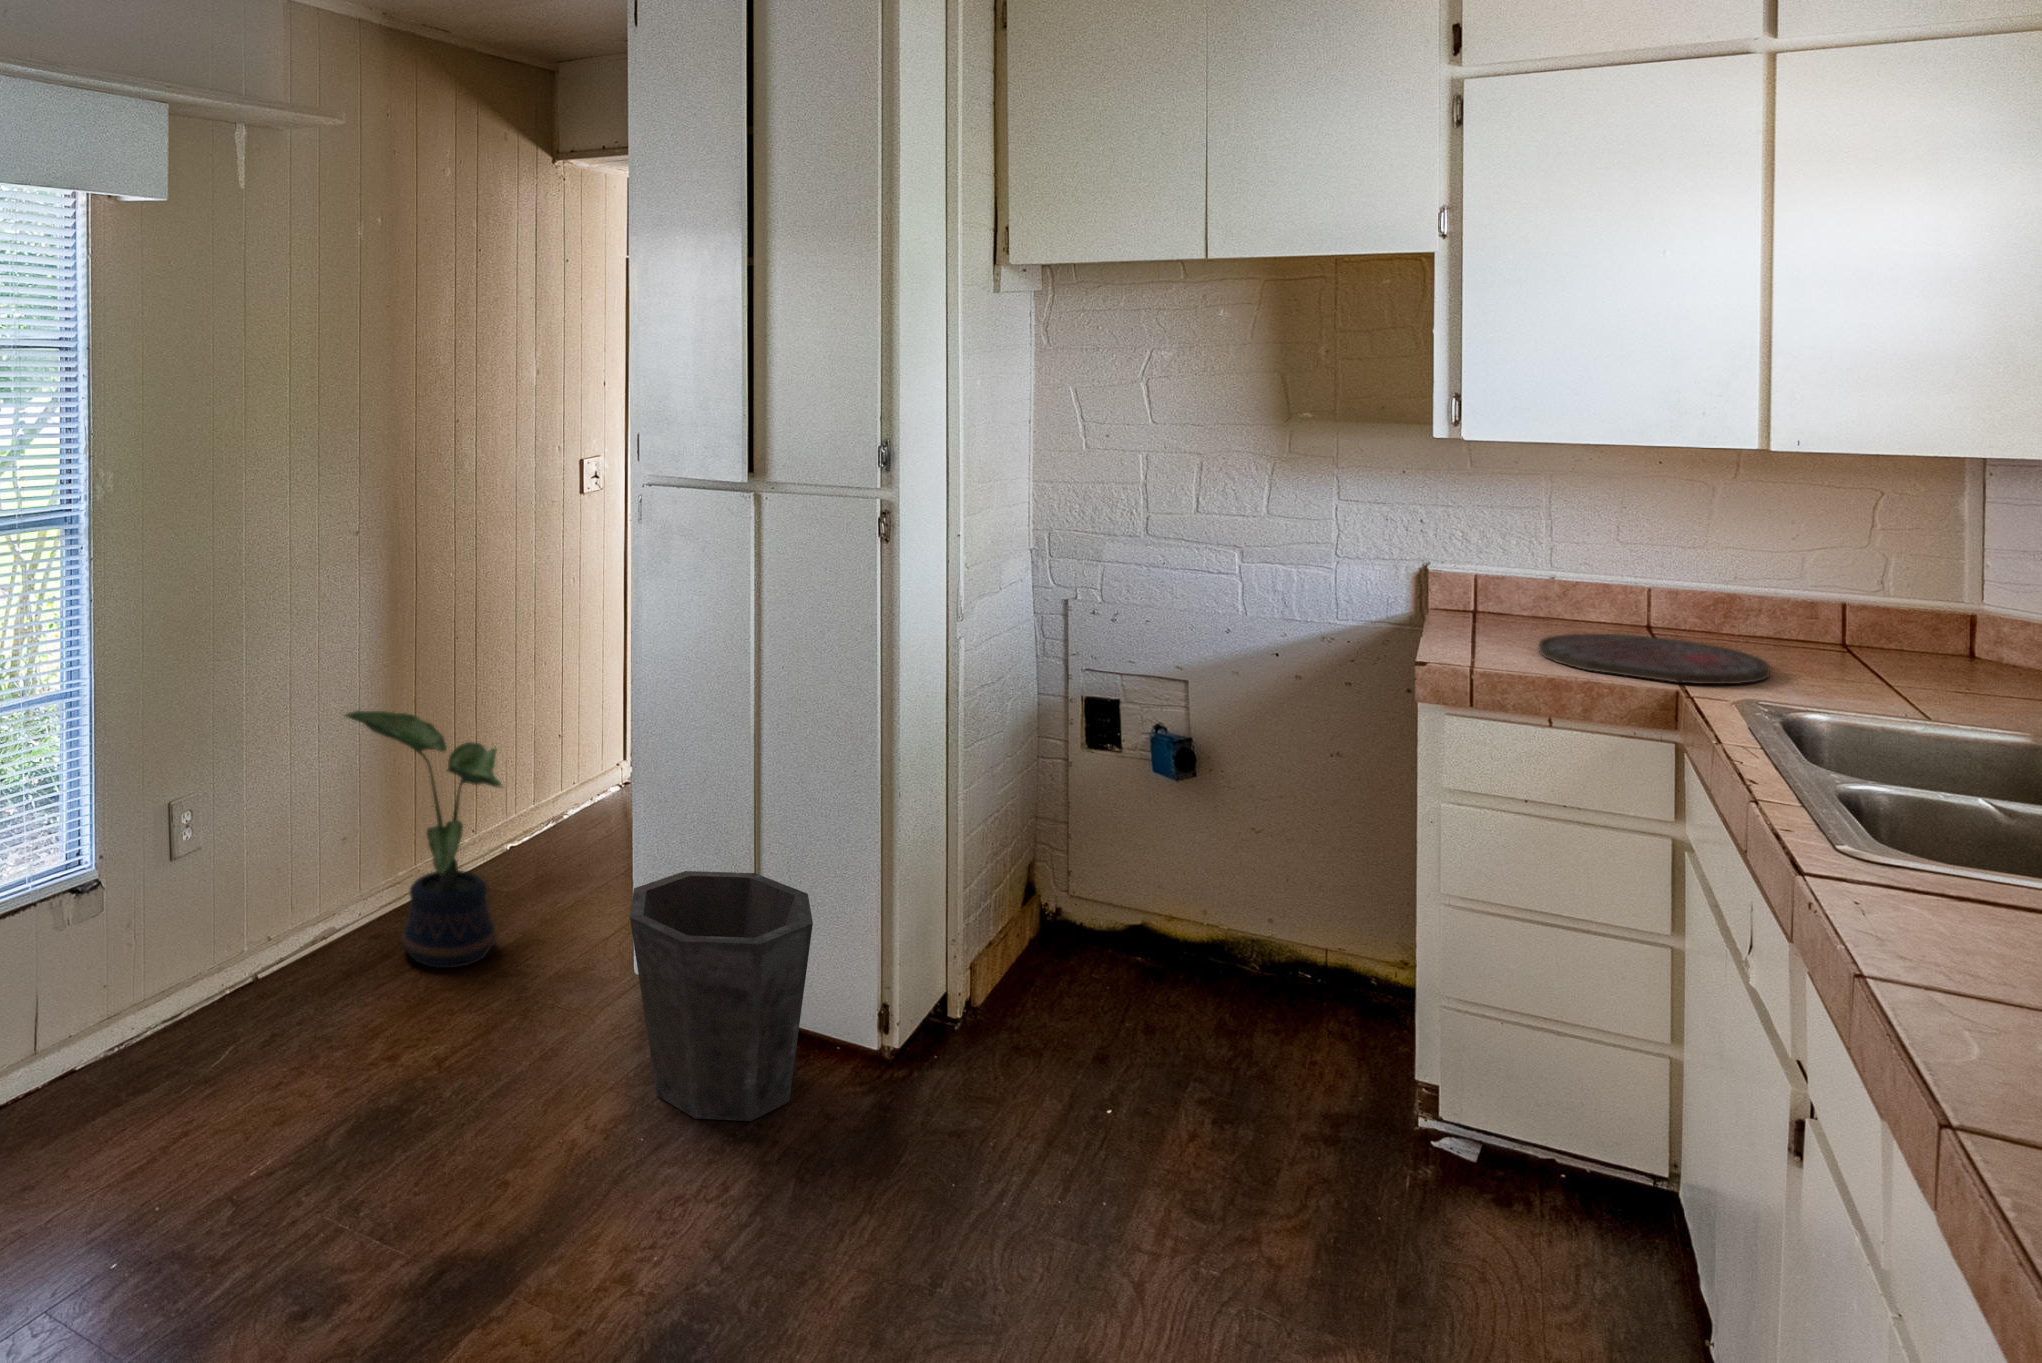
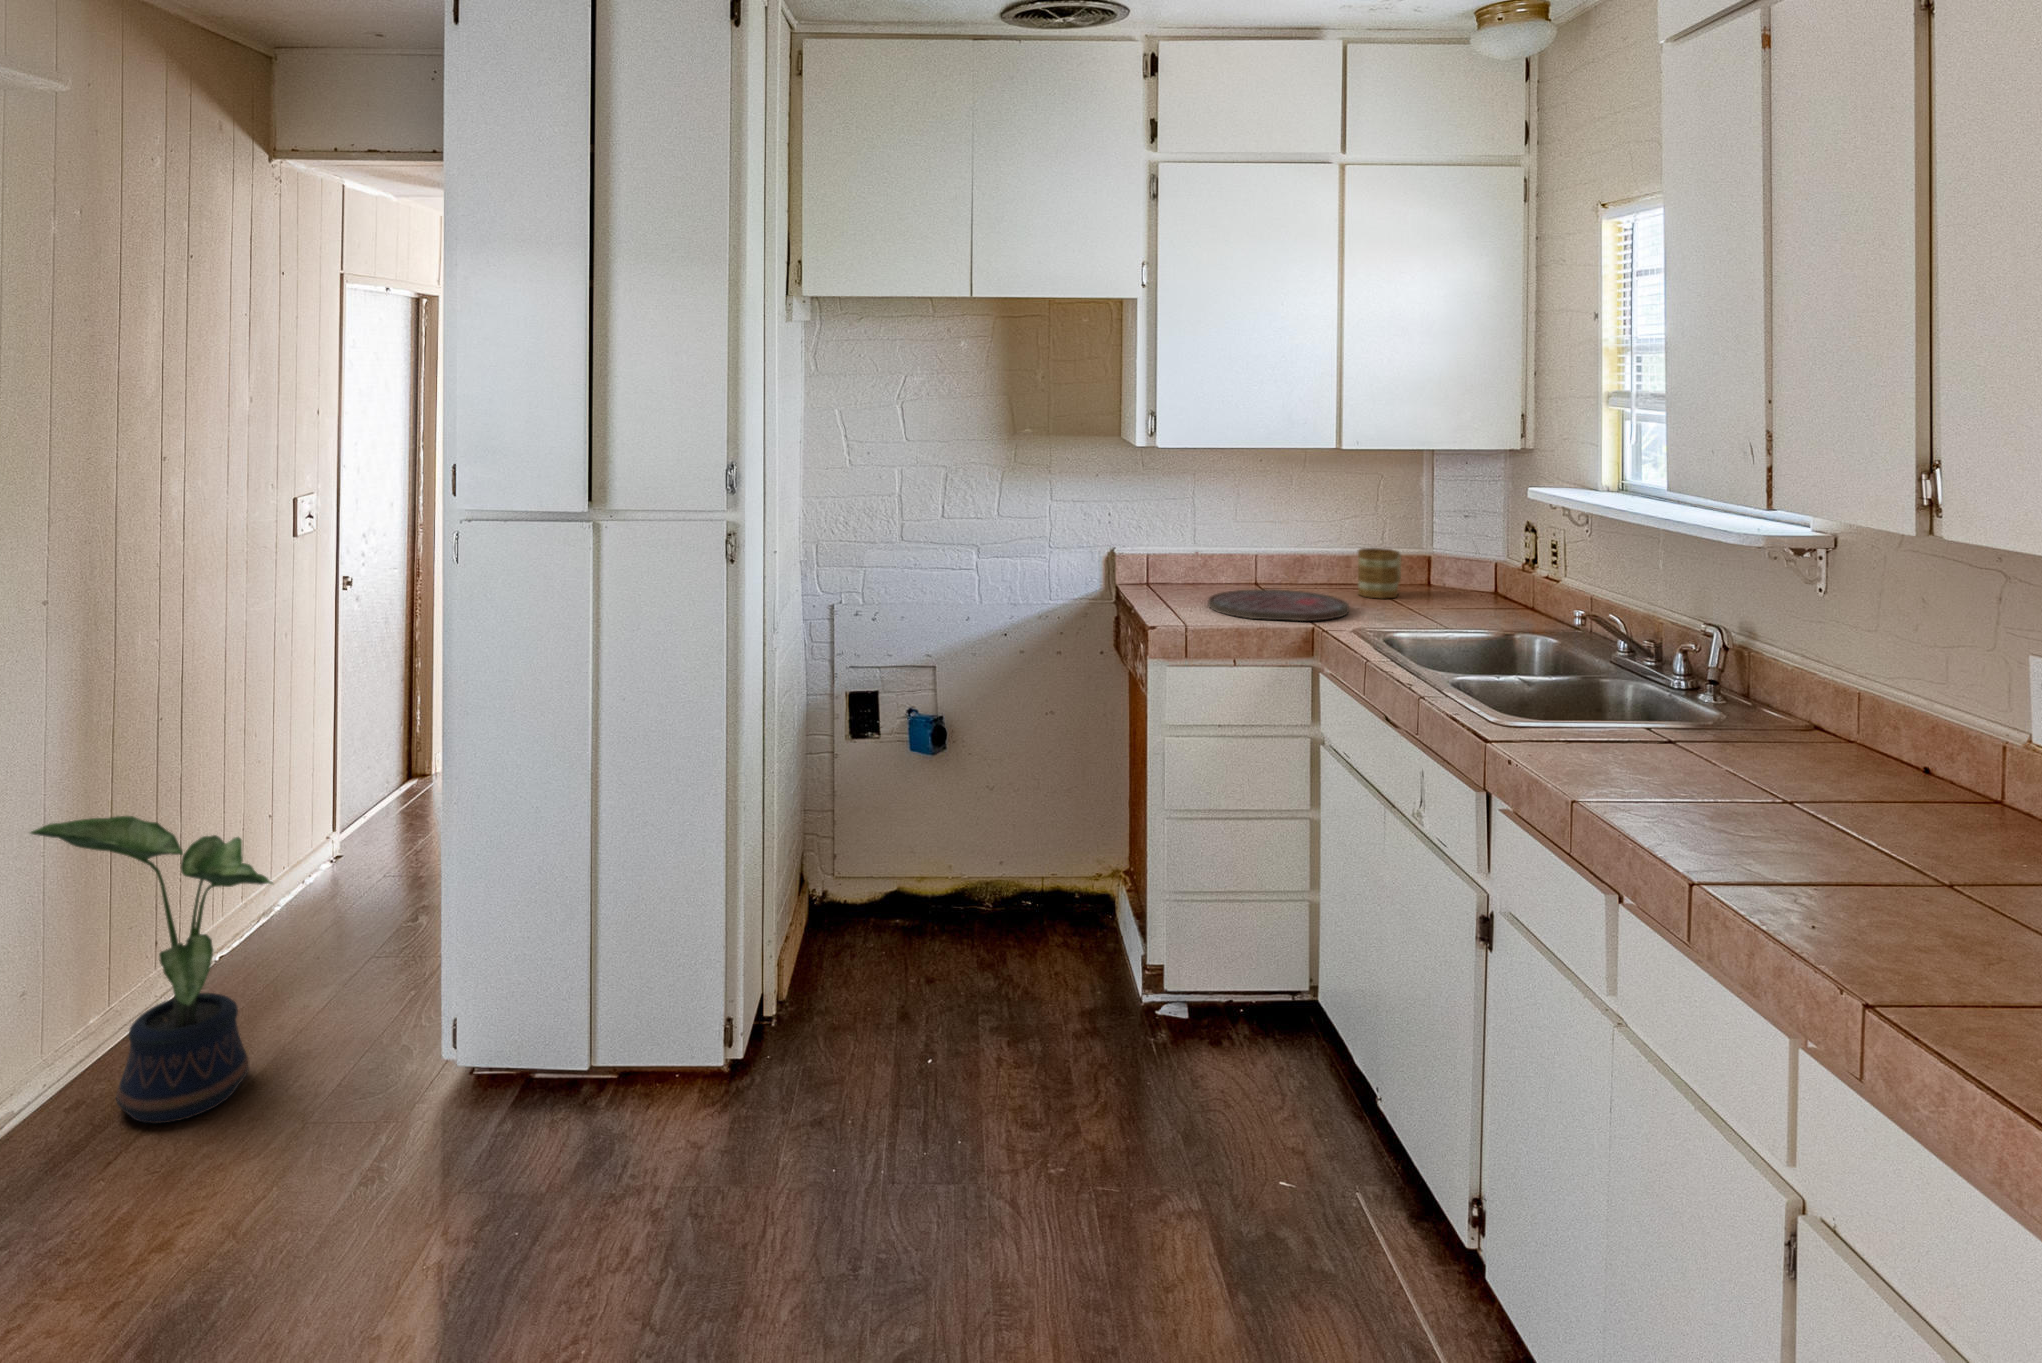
mug: none [1818,594,1910,669] -> present [1358,548,1401,598]
waste bin: present [630,871,813,1121] -> none [466,918,675,1204]

